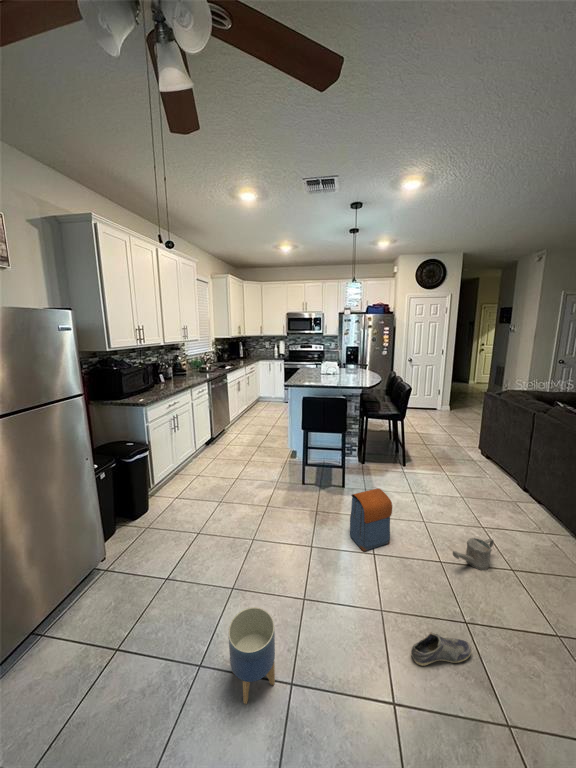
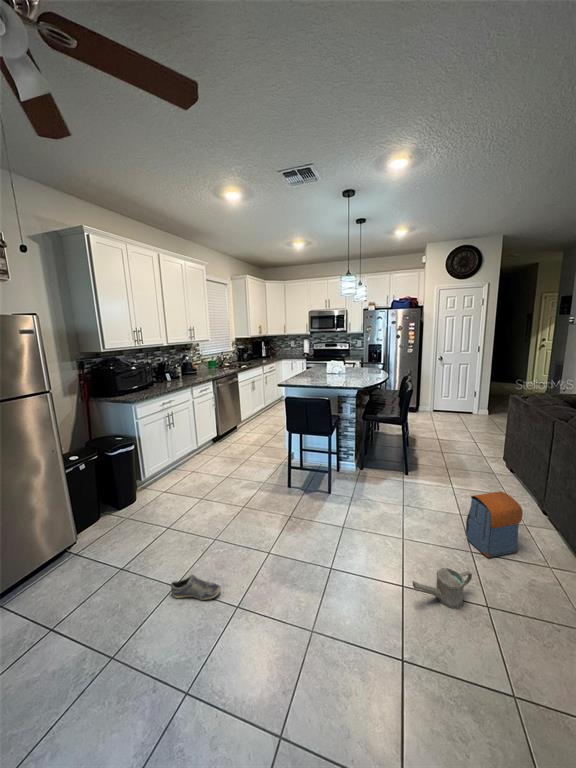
backpack: present [350,489,392,551] -> present [466,492,523,557]
planter: present [228,607,275,704] -> none [113,615,169,716]
shoe: present [411,632,472,666] -> present [171,575,221,600]

